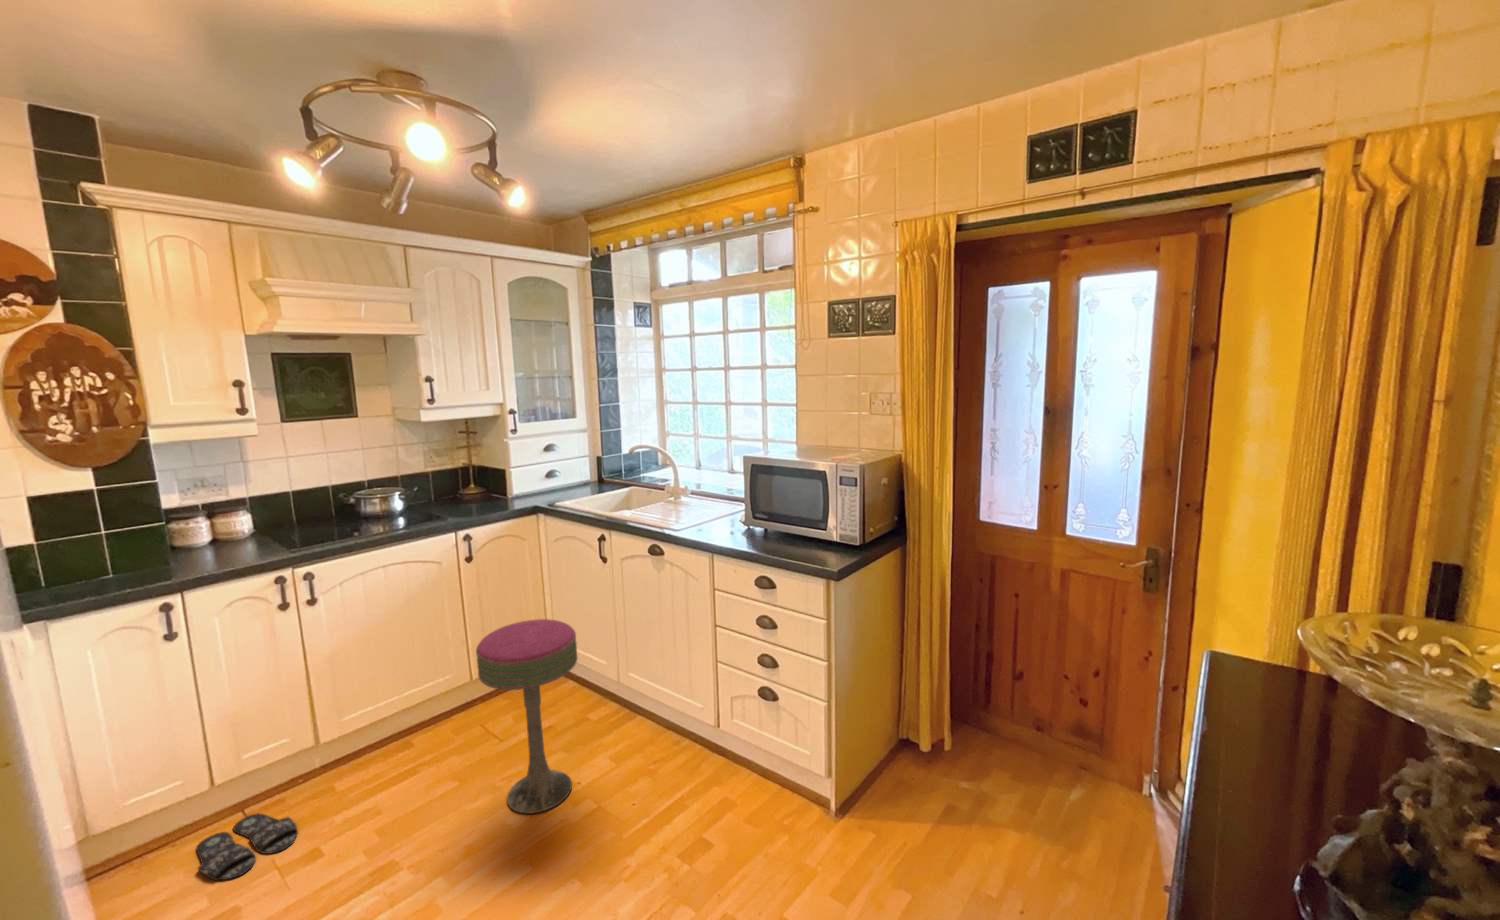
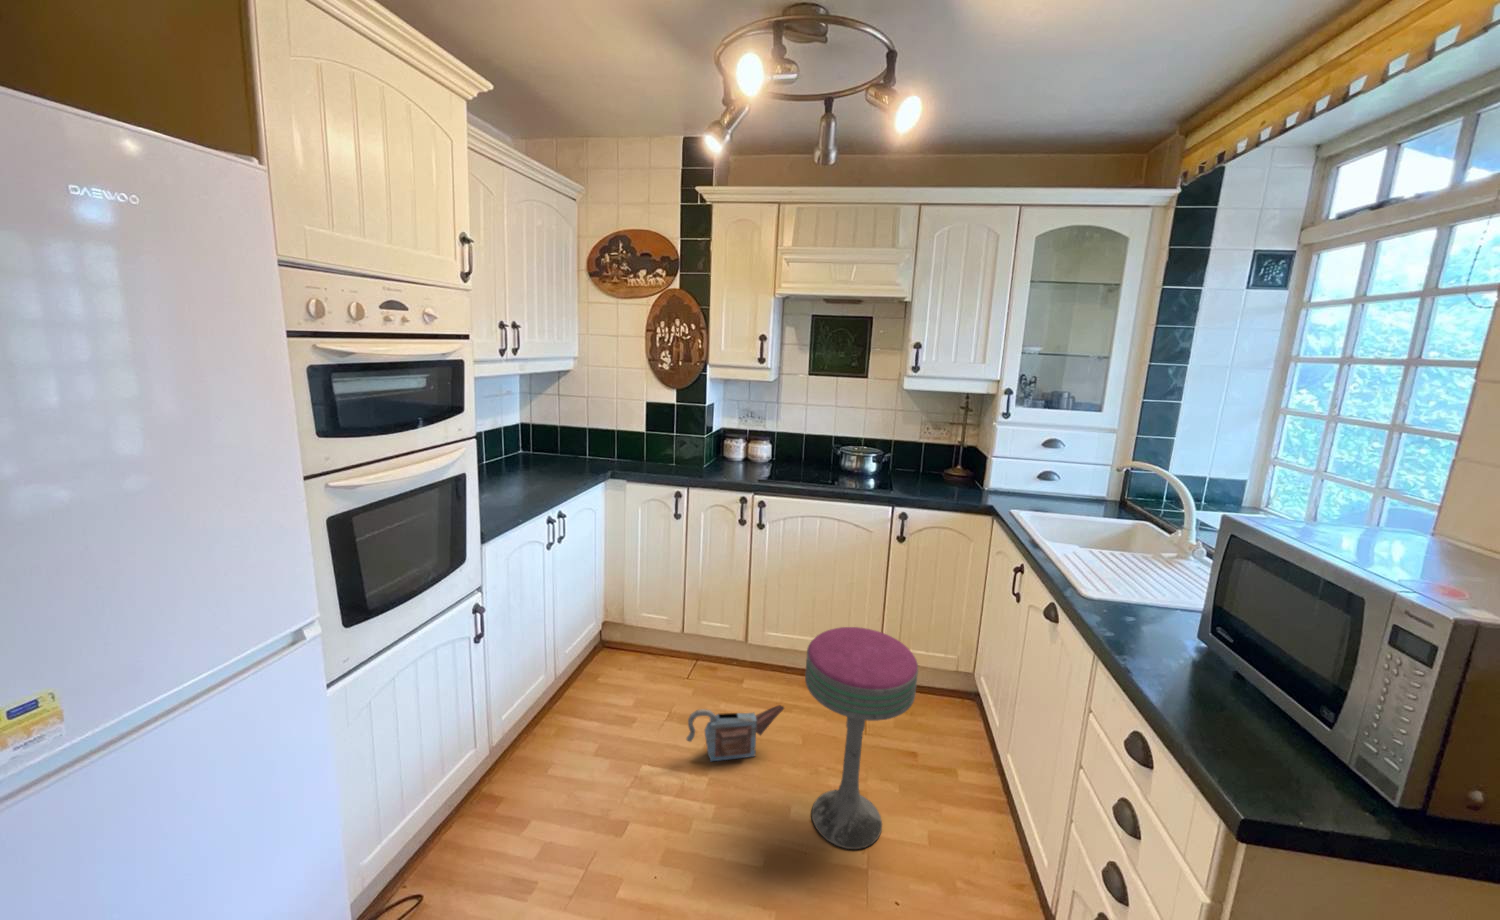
watering can: none [340,753,435,858] -> present [687,705,784,761]
slippers: present [197,813,298,880] -> none [649,663,708,705]

